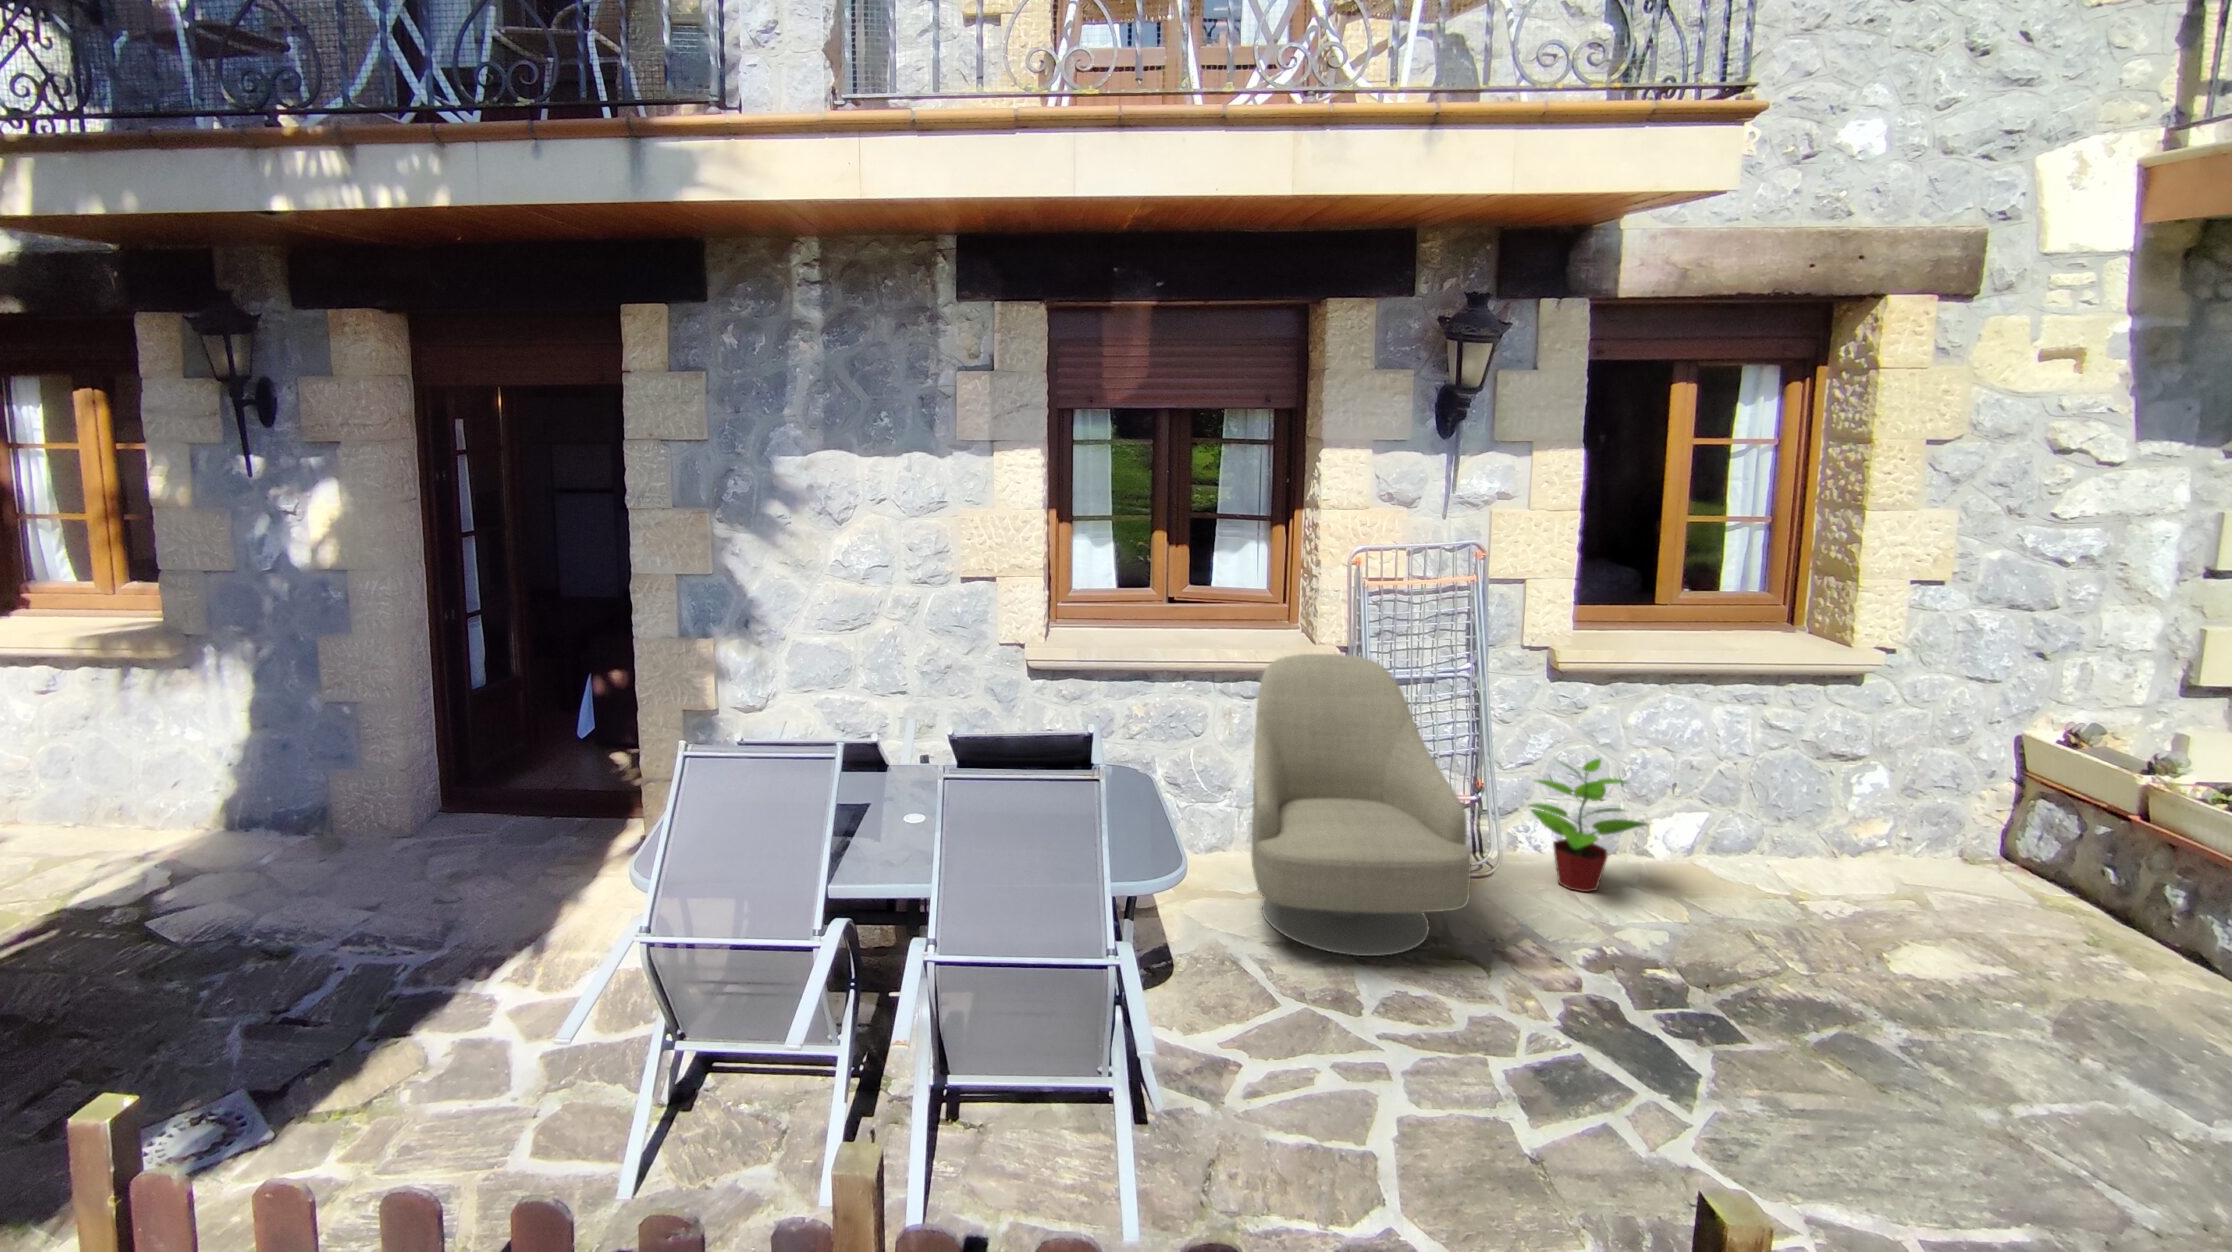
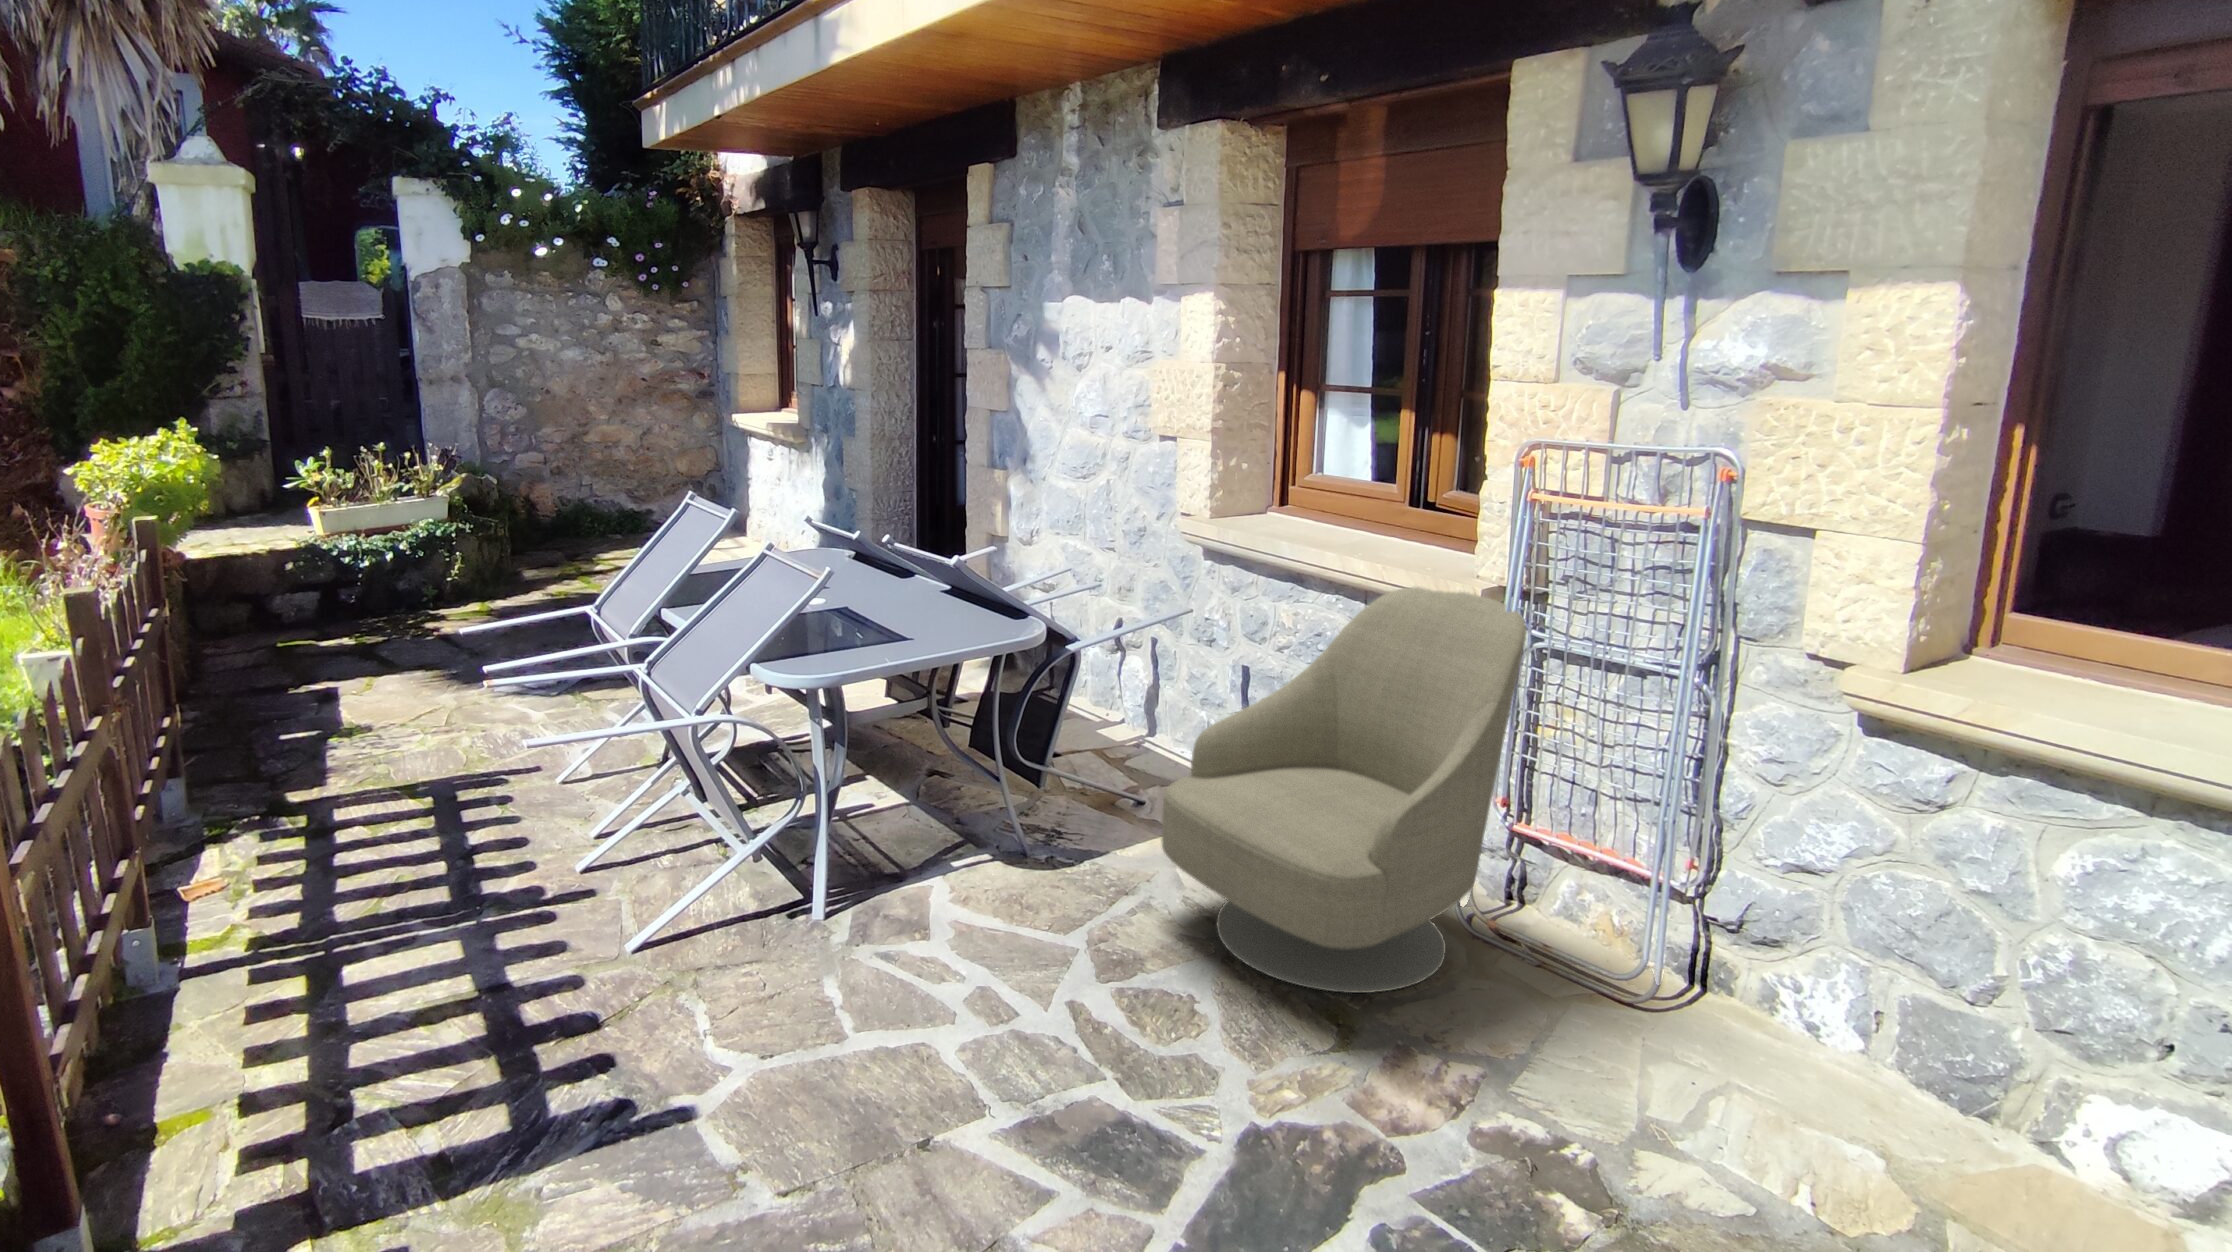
potted plant: present [1529,759,1646,892] -> none [1670,854,1903,1107]

